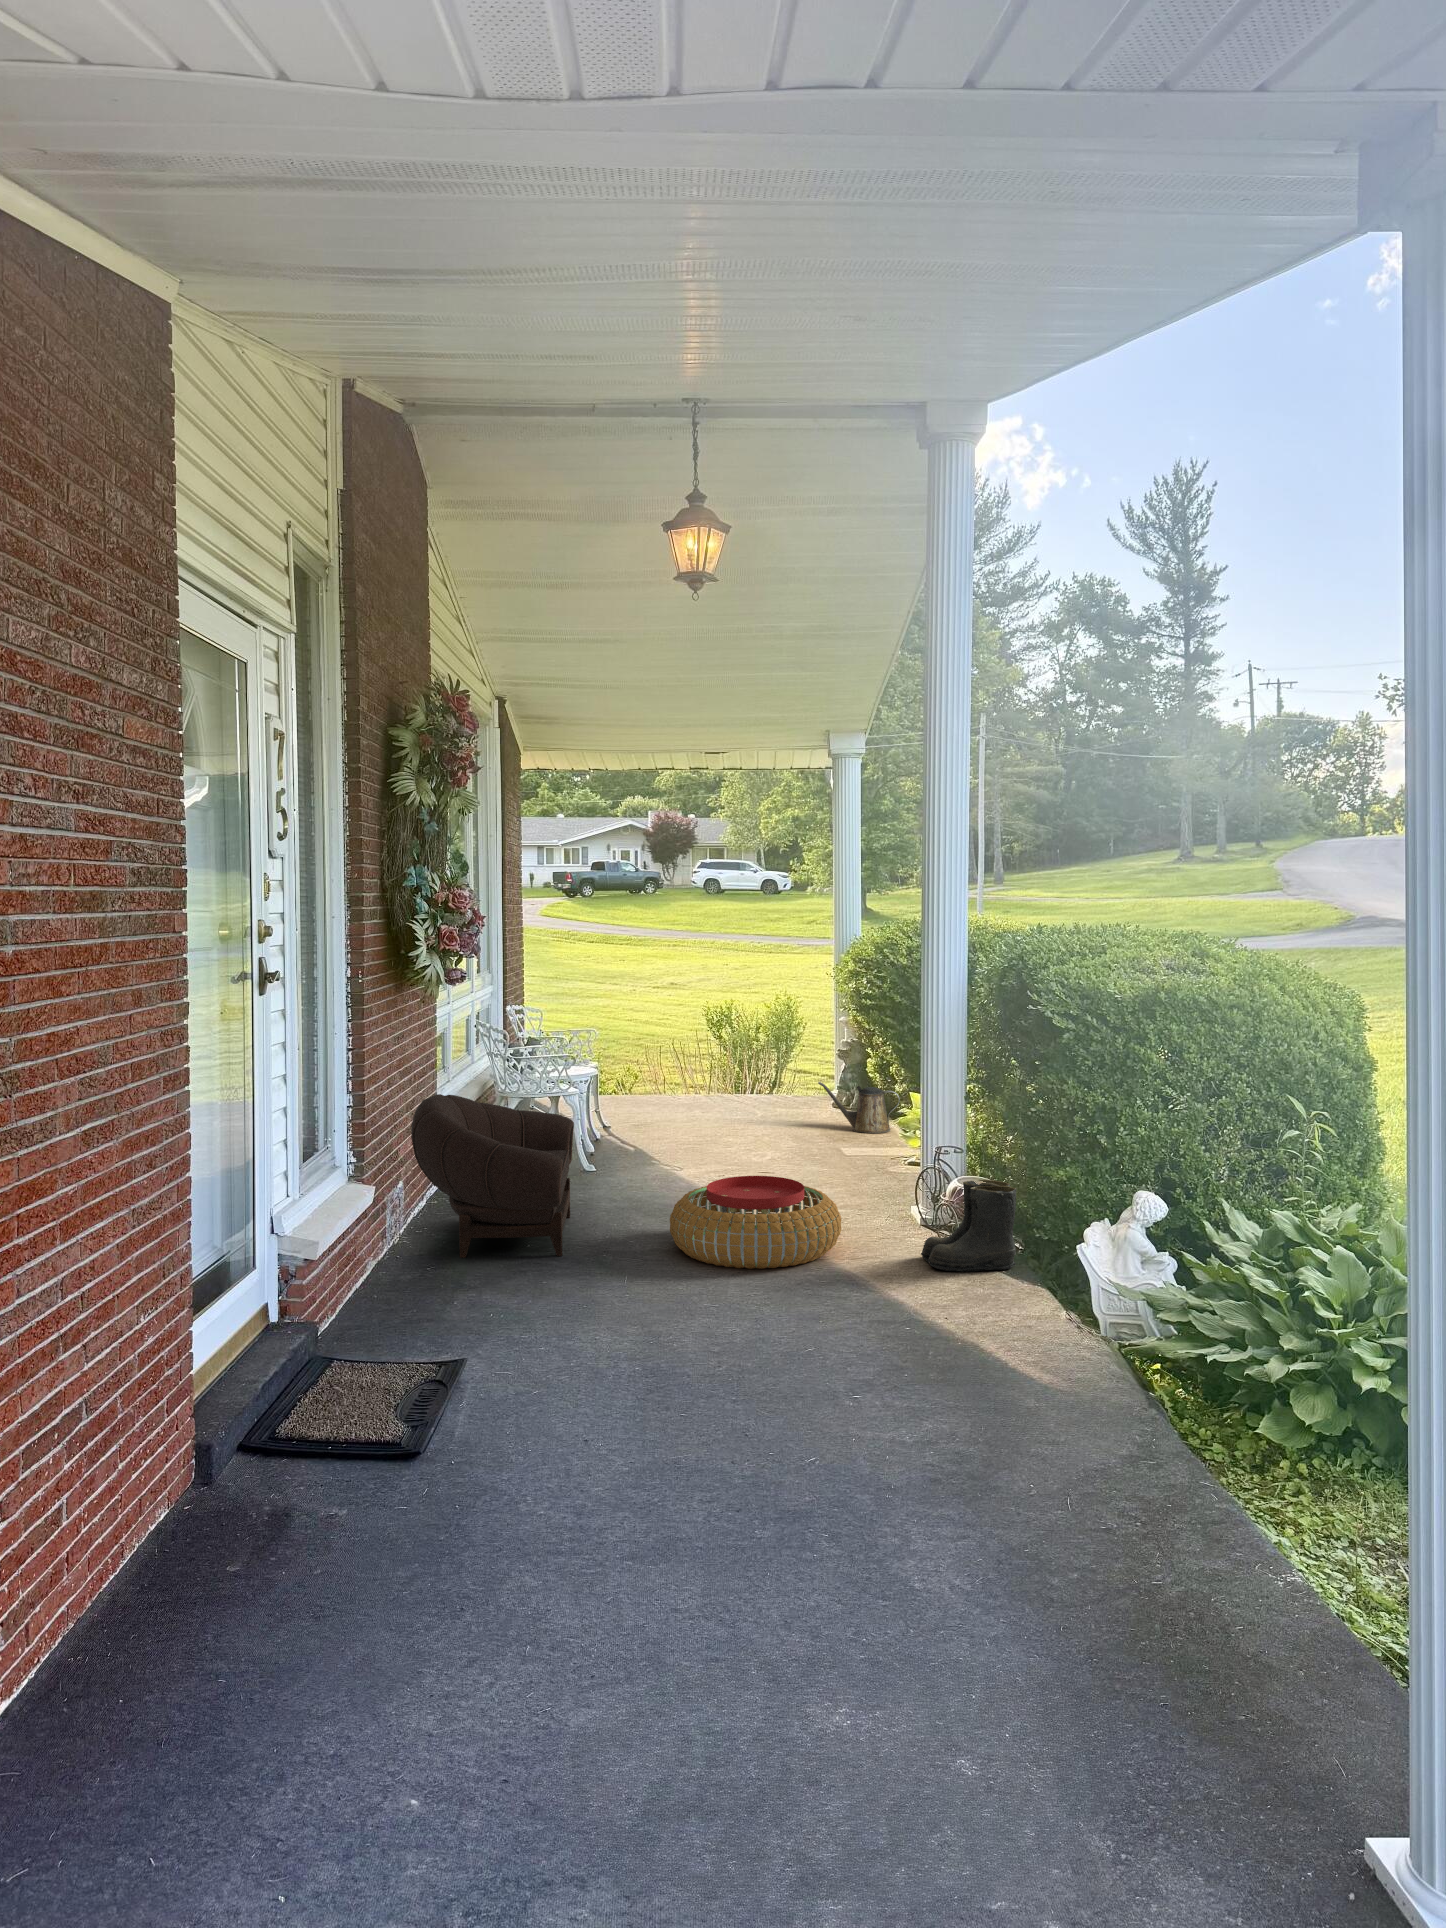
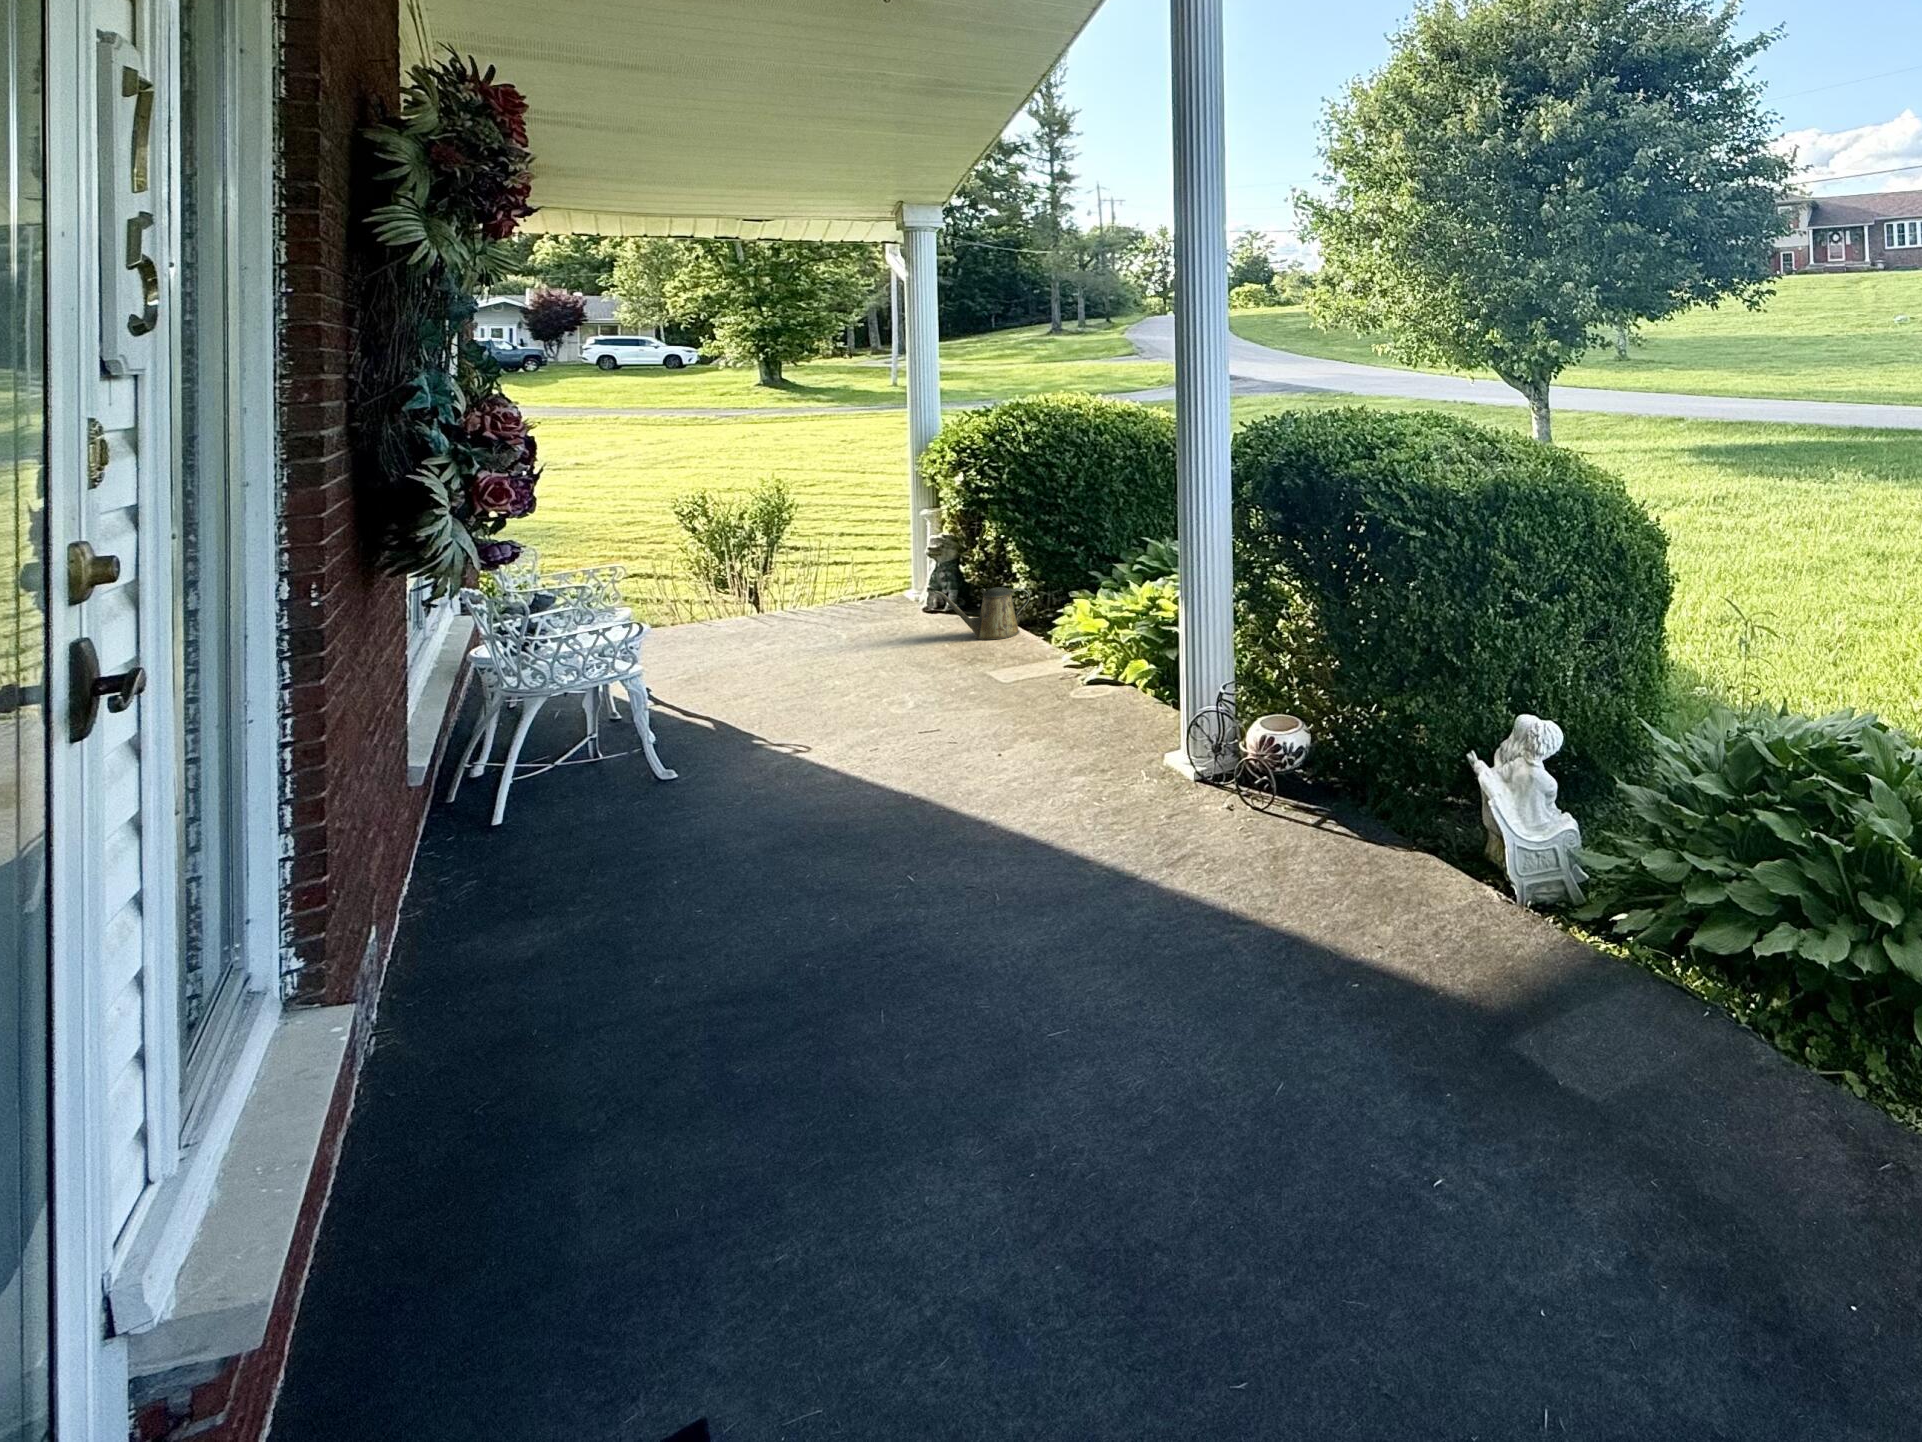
armchair: present [411,1094,574,1258] -> none [387,732,751,1053]
pouf: present [670,1176,841,1269] -> none [903,752,1146,912]
boots: present [921,1180,1016,1272] -> none [1237,701,1349,825]

